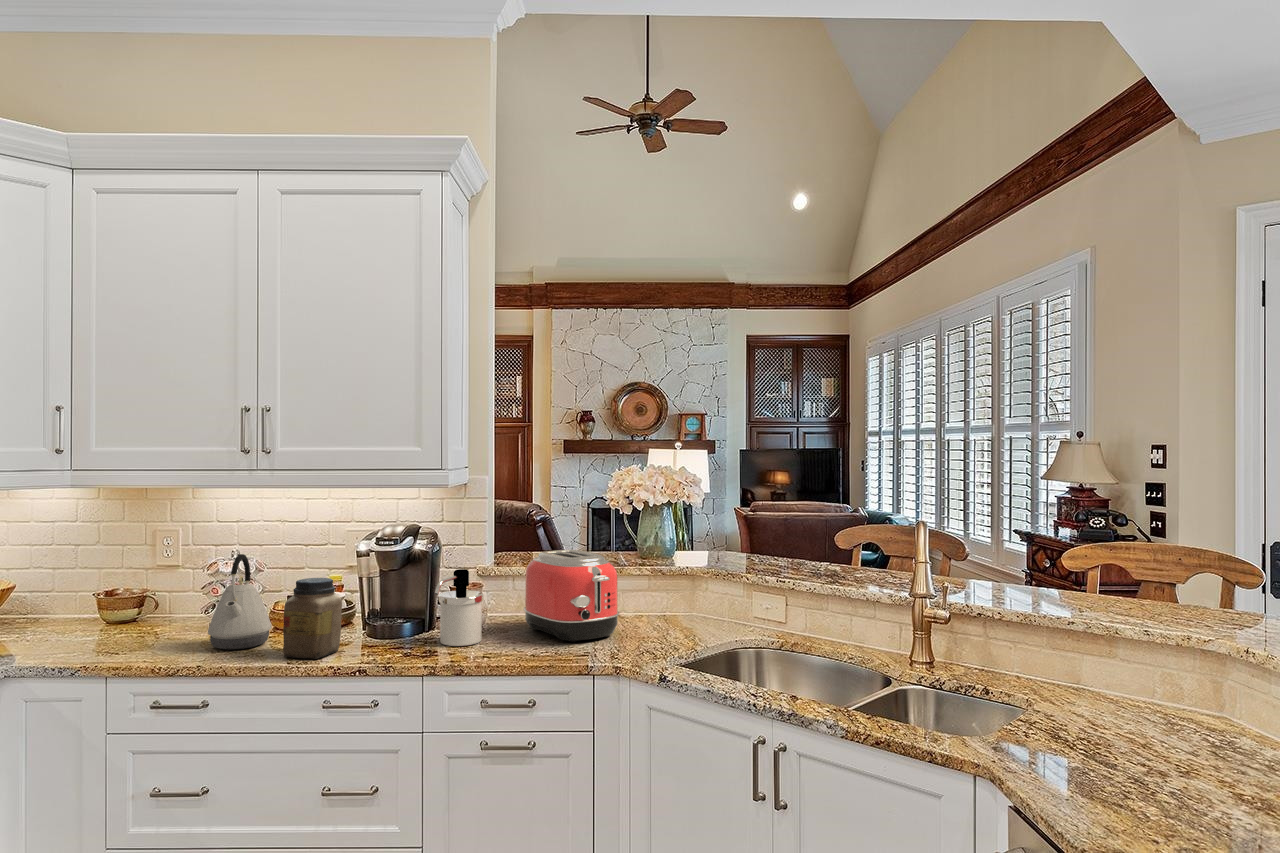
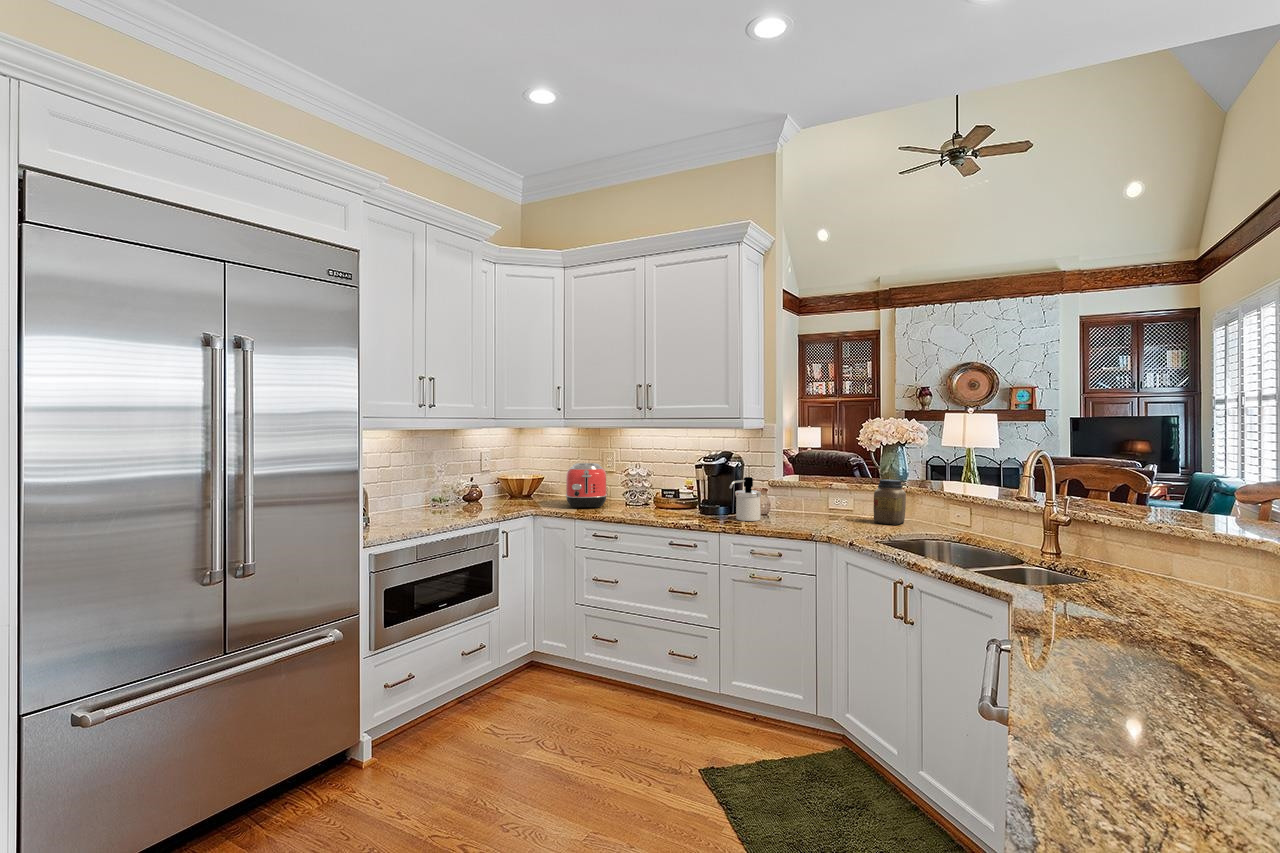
toaster: present [524,550,619,642] -> present [566,463,607,508]
kettle: present [208,554,271,650] -> none [621,463,652,513]
jar: present [283,578,342,659] -> present [873,479,906,525]

